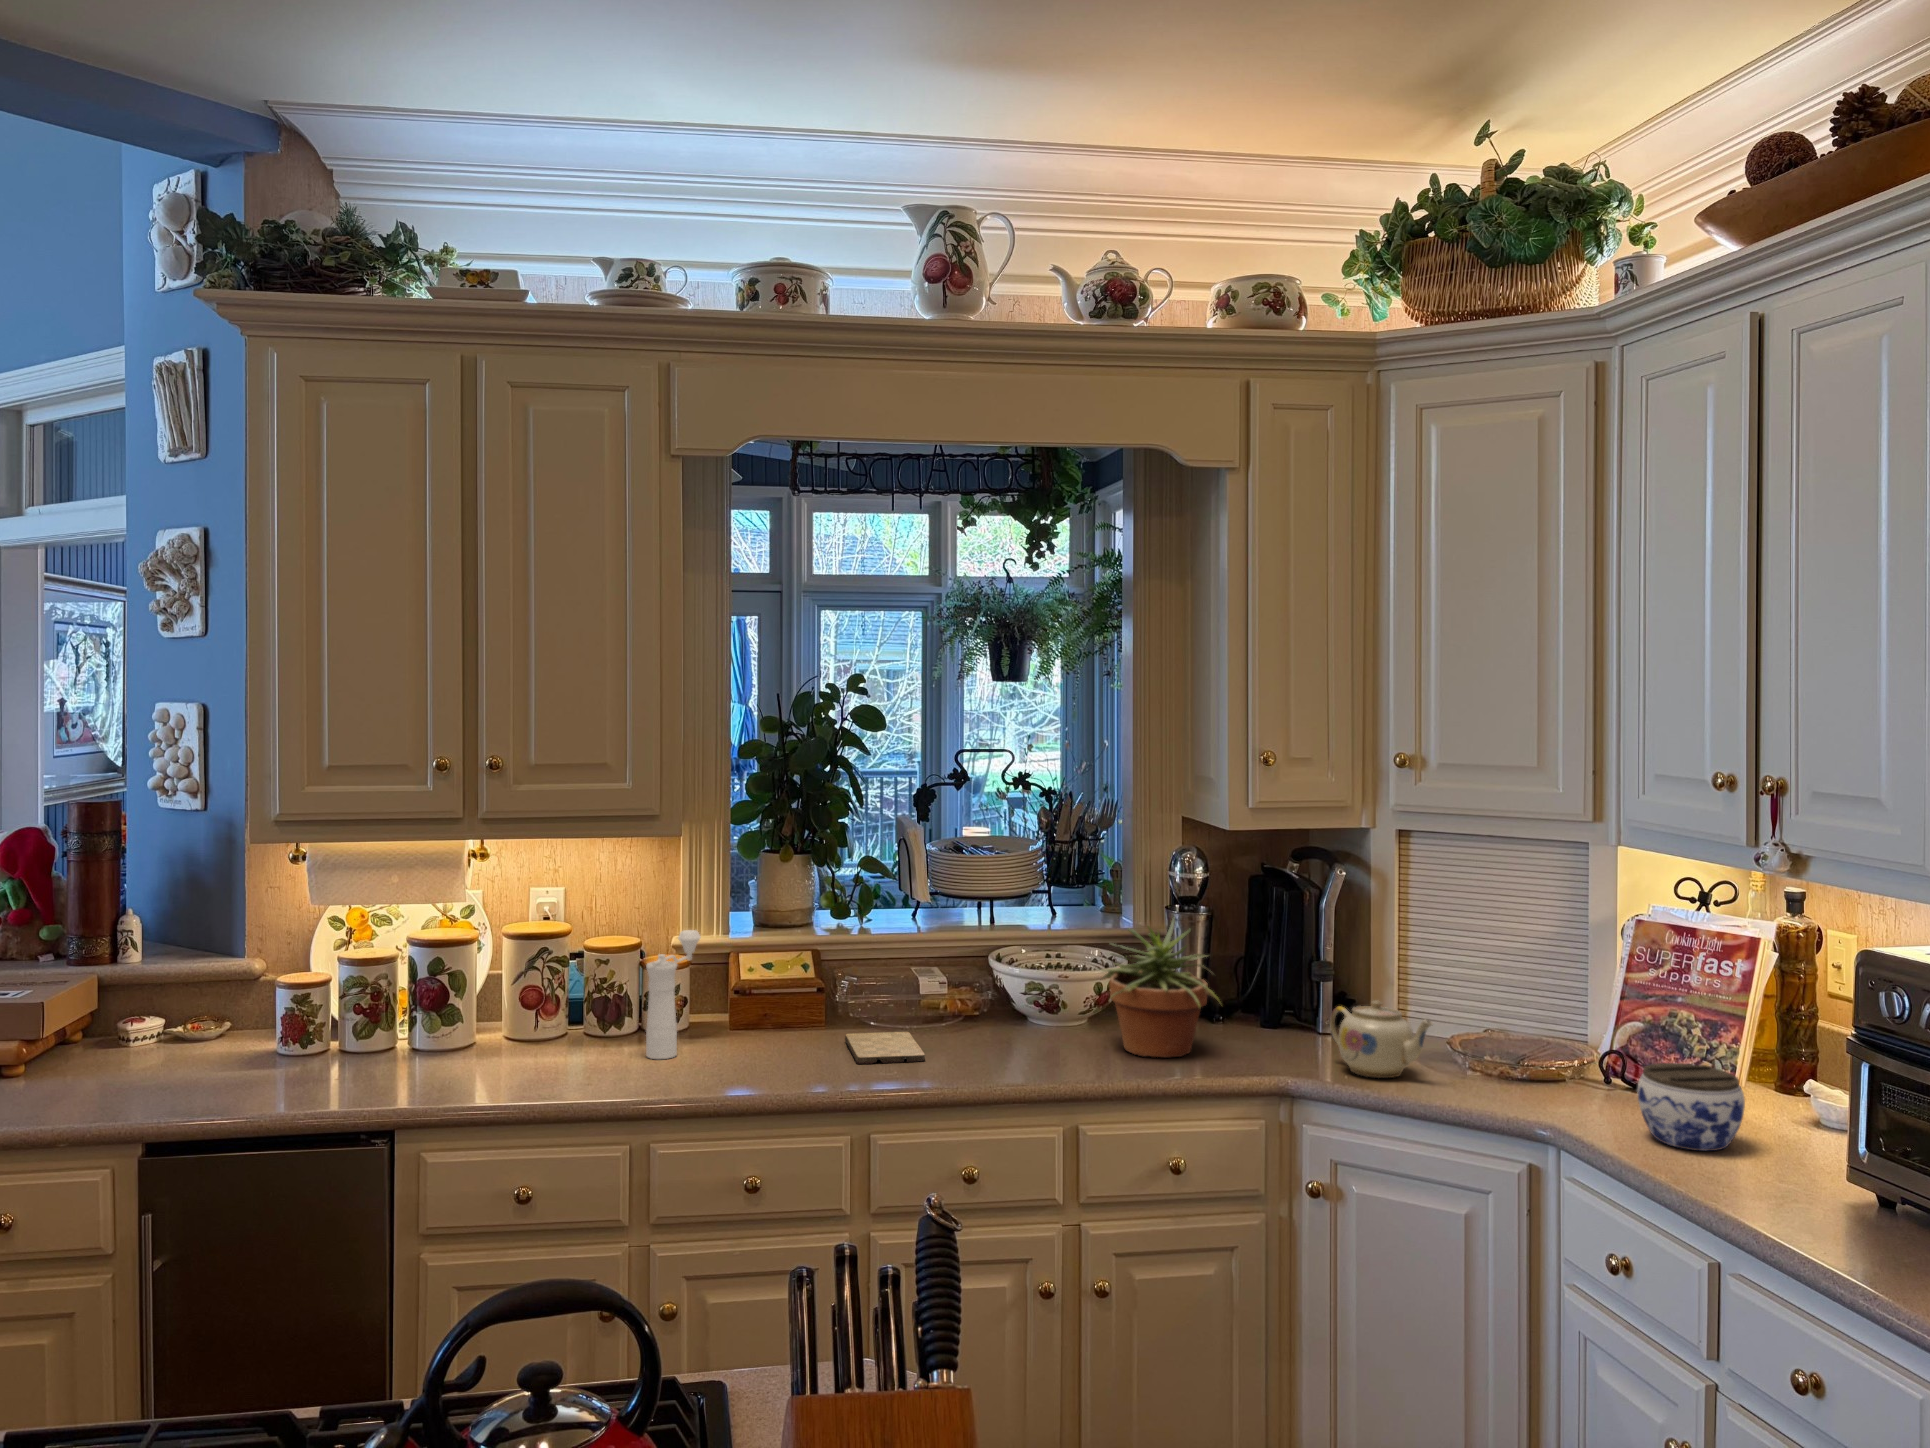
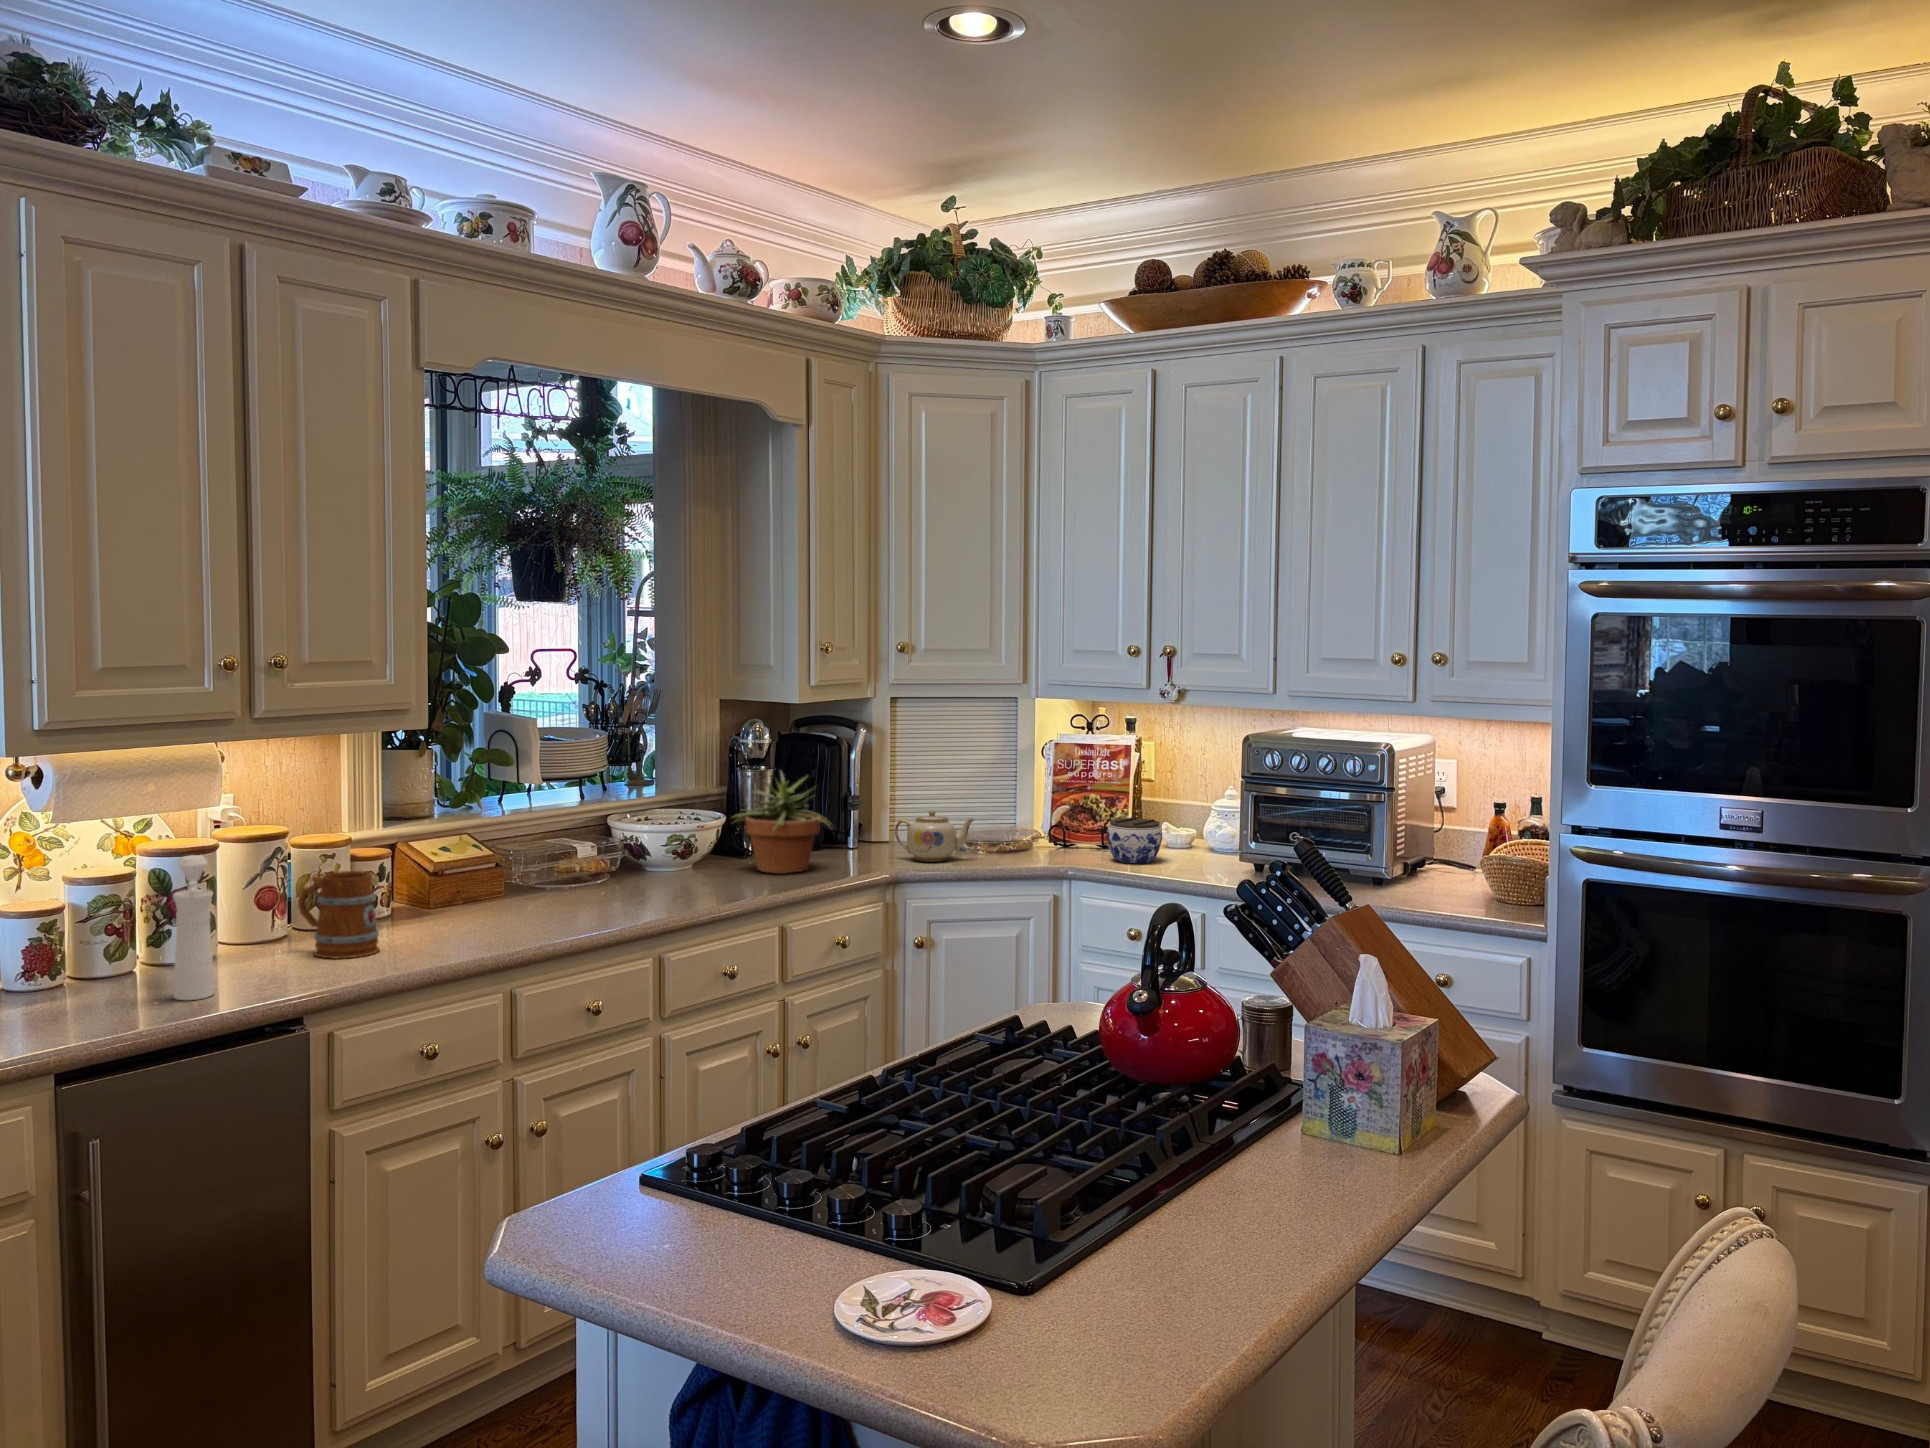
pepper mill: present [646,930,701,1059] -> present [173,855,214,1000]
mug: none [517,982,578,1075] -> present [298,871,380,958]
cutting board: present [845,1032,925,1064] -> none [552,885,649,908]

